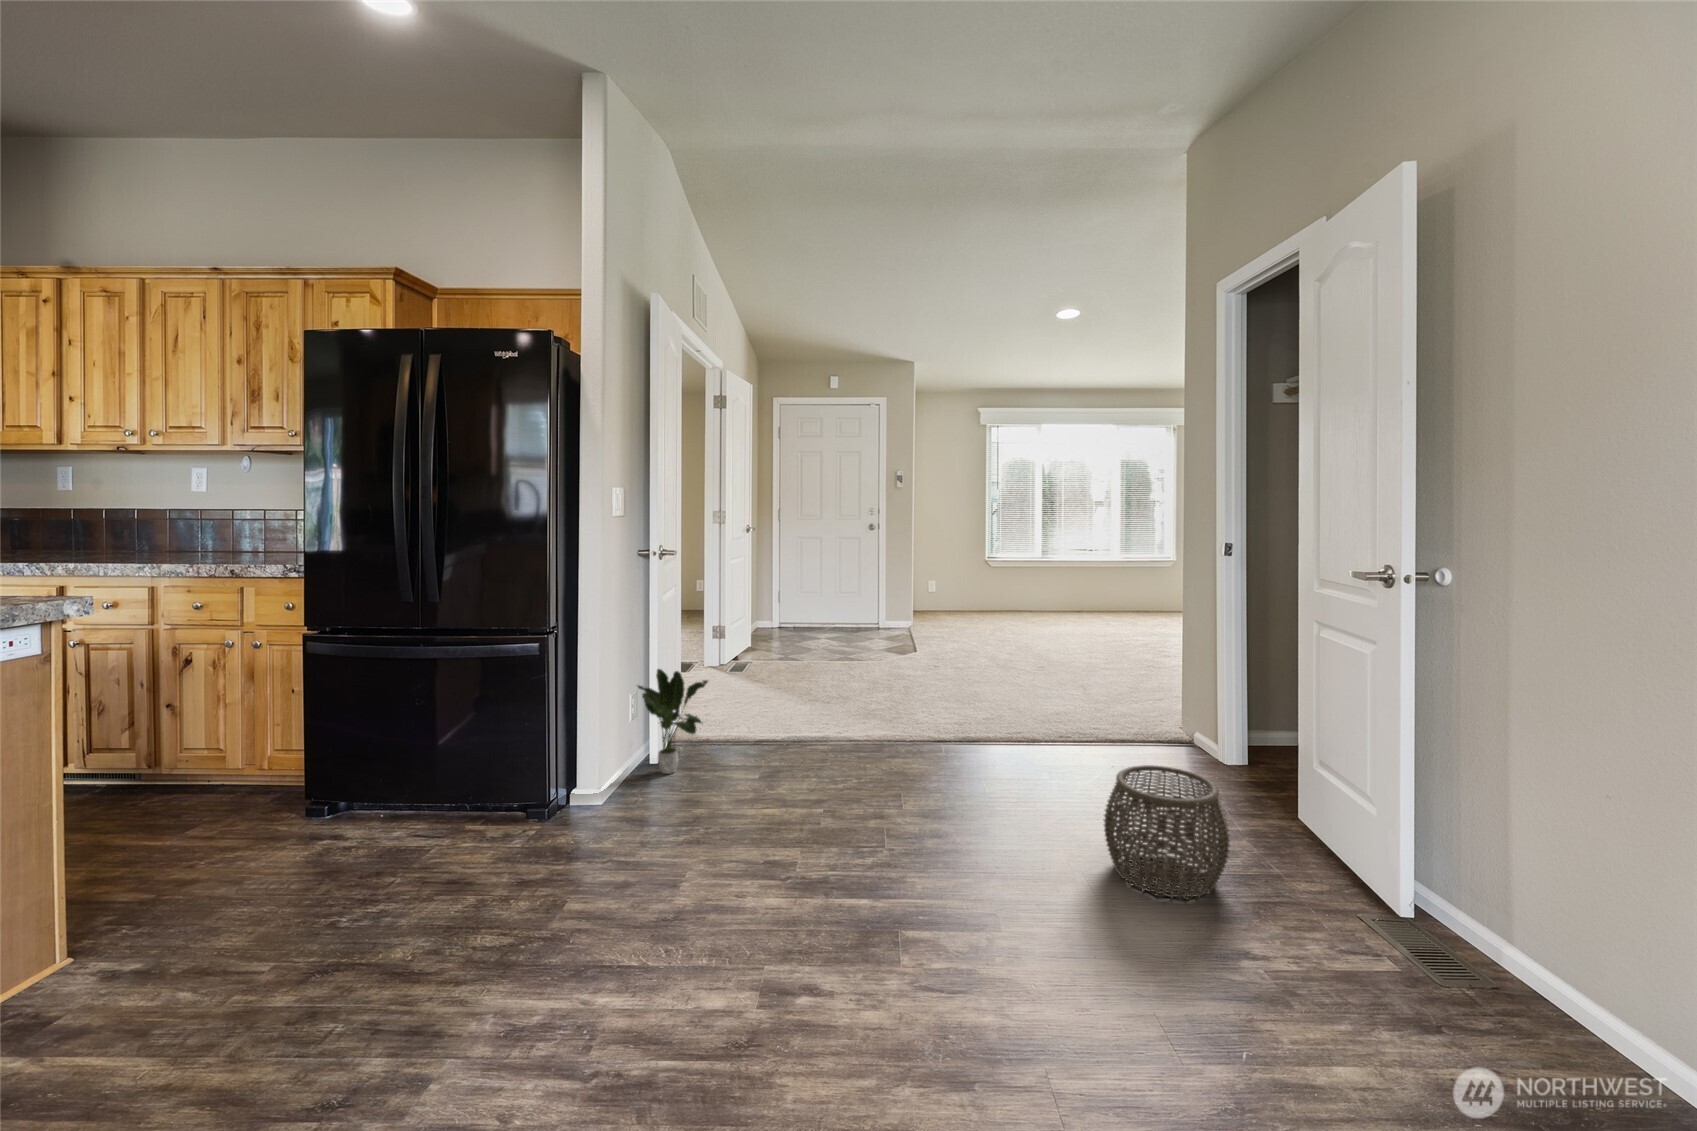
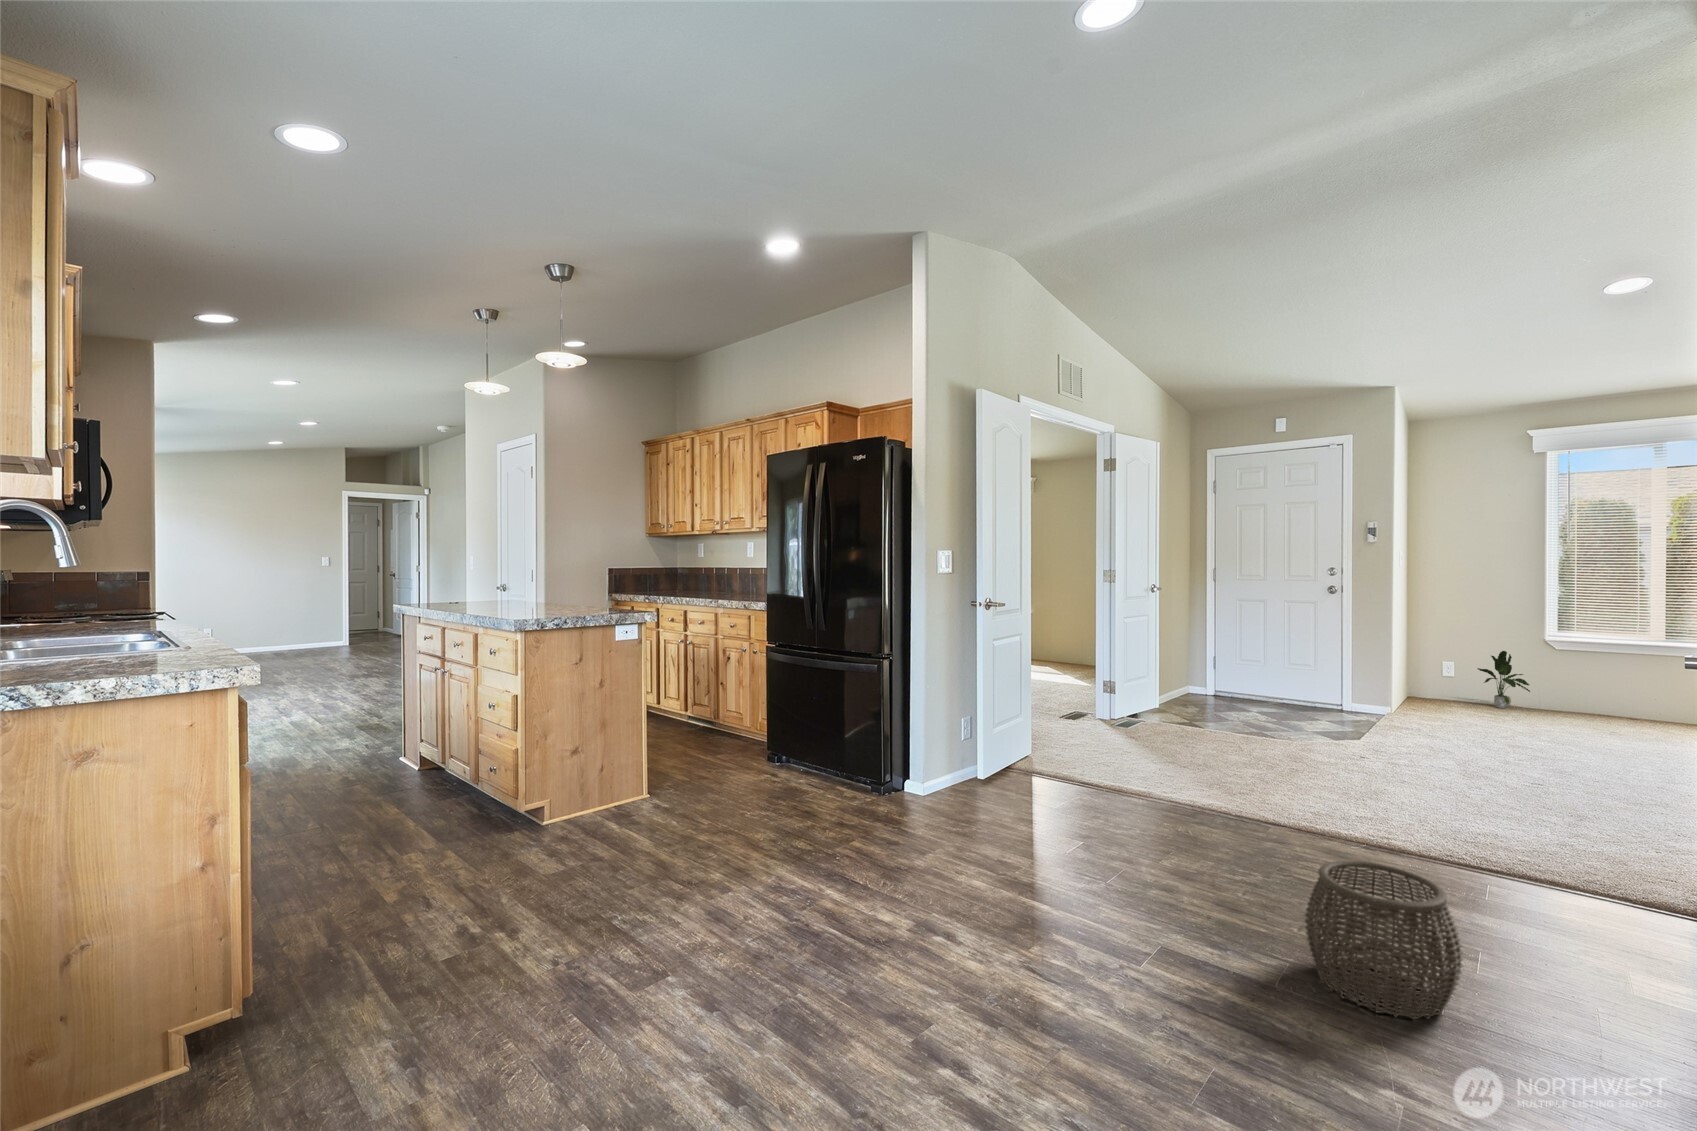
potted plant: present [638,669,708,774] -> present [1477,651,1530,708]

